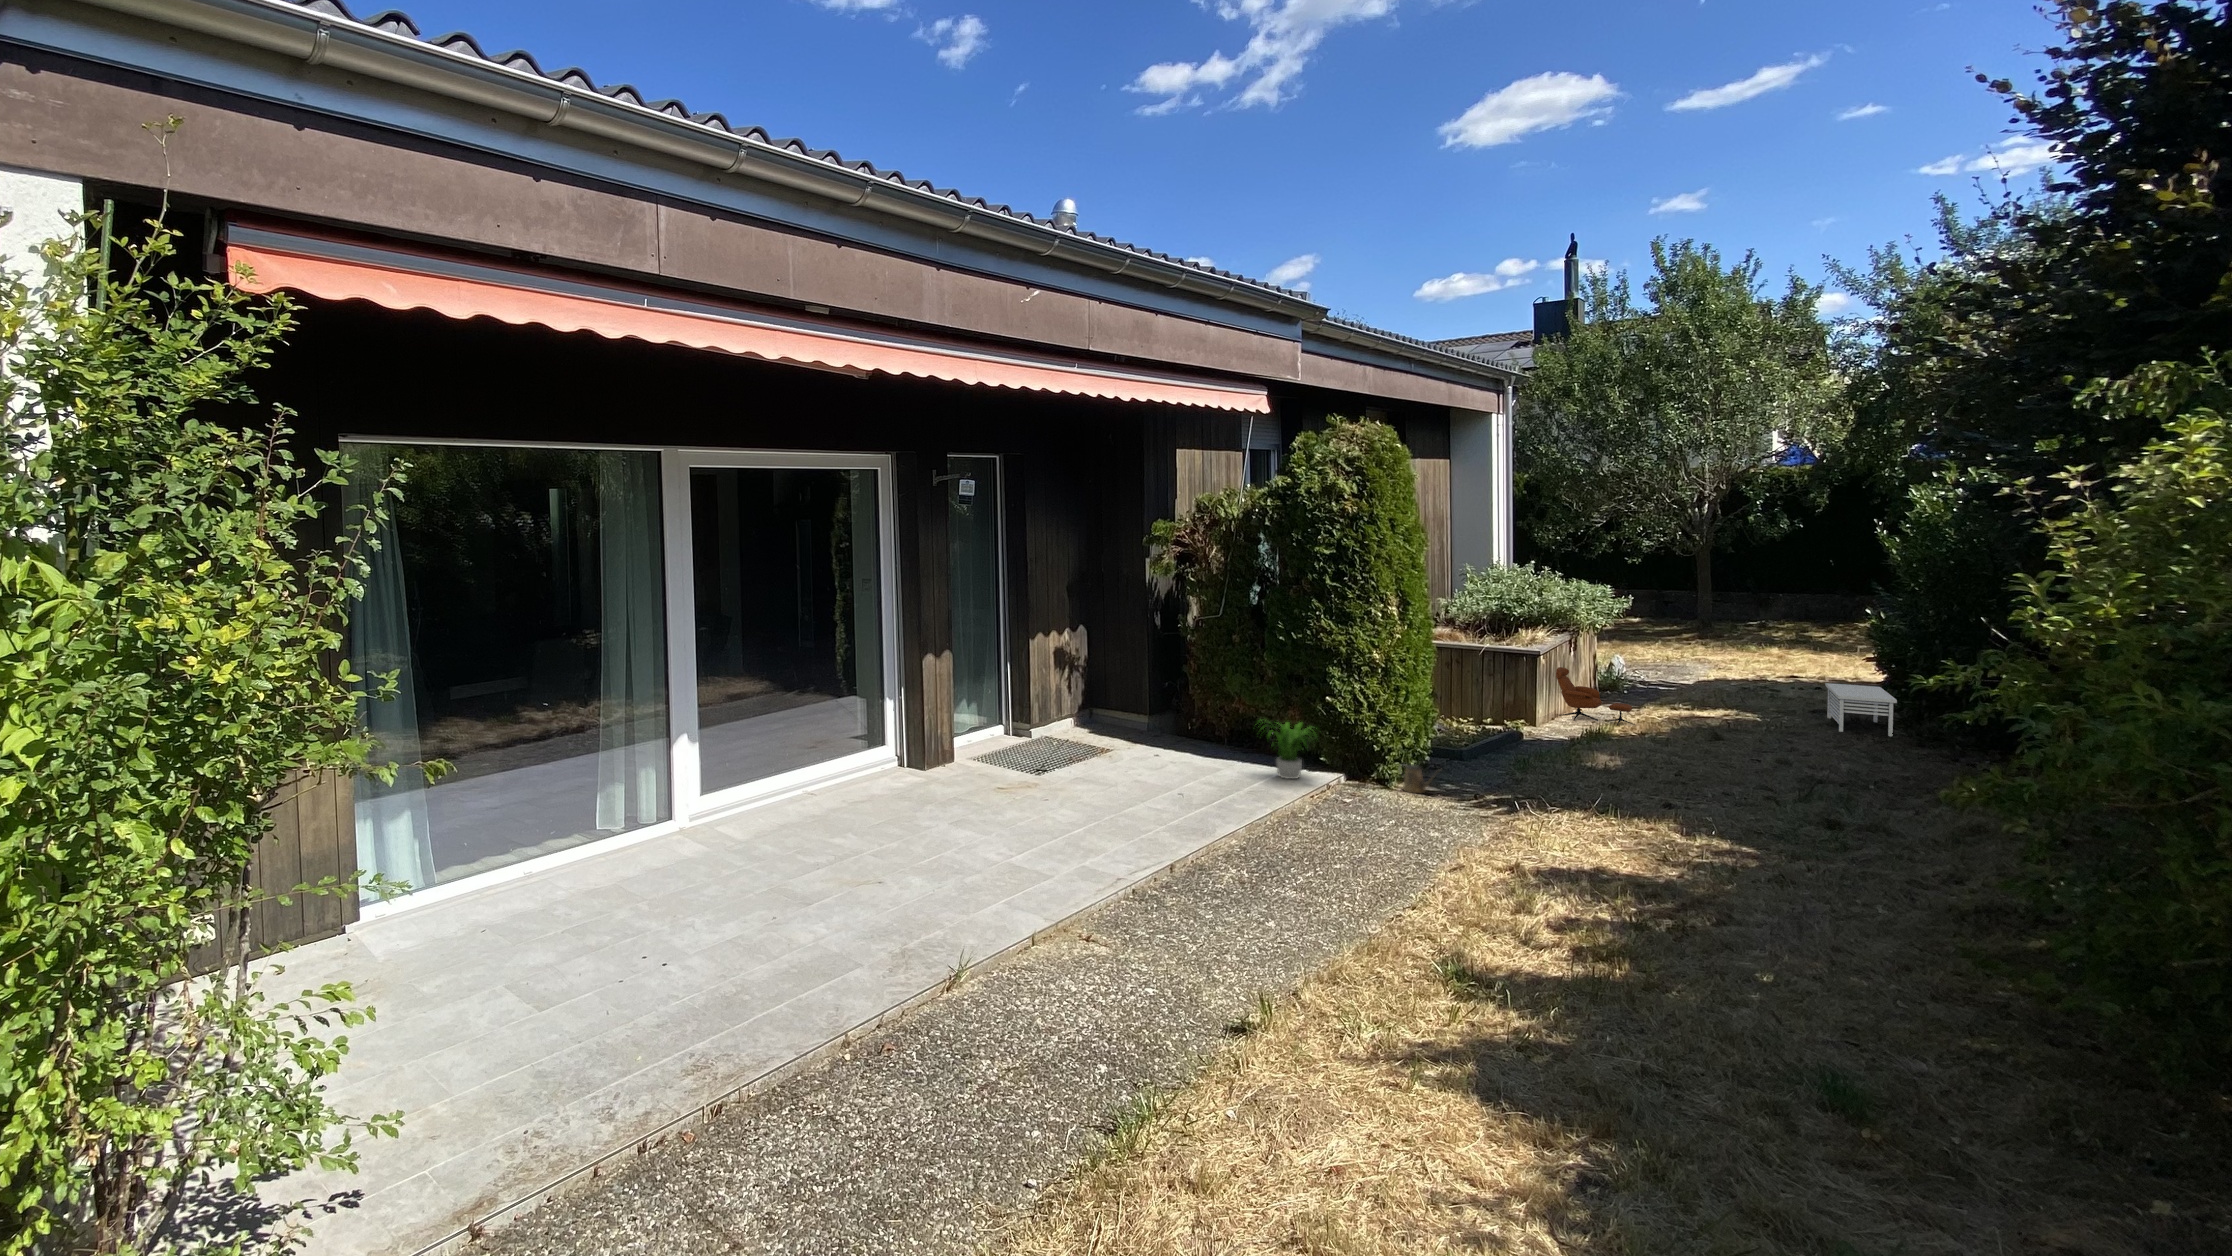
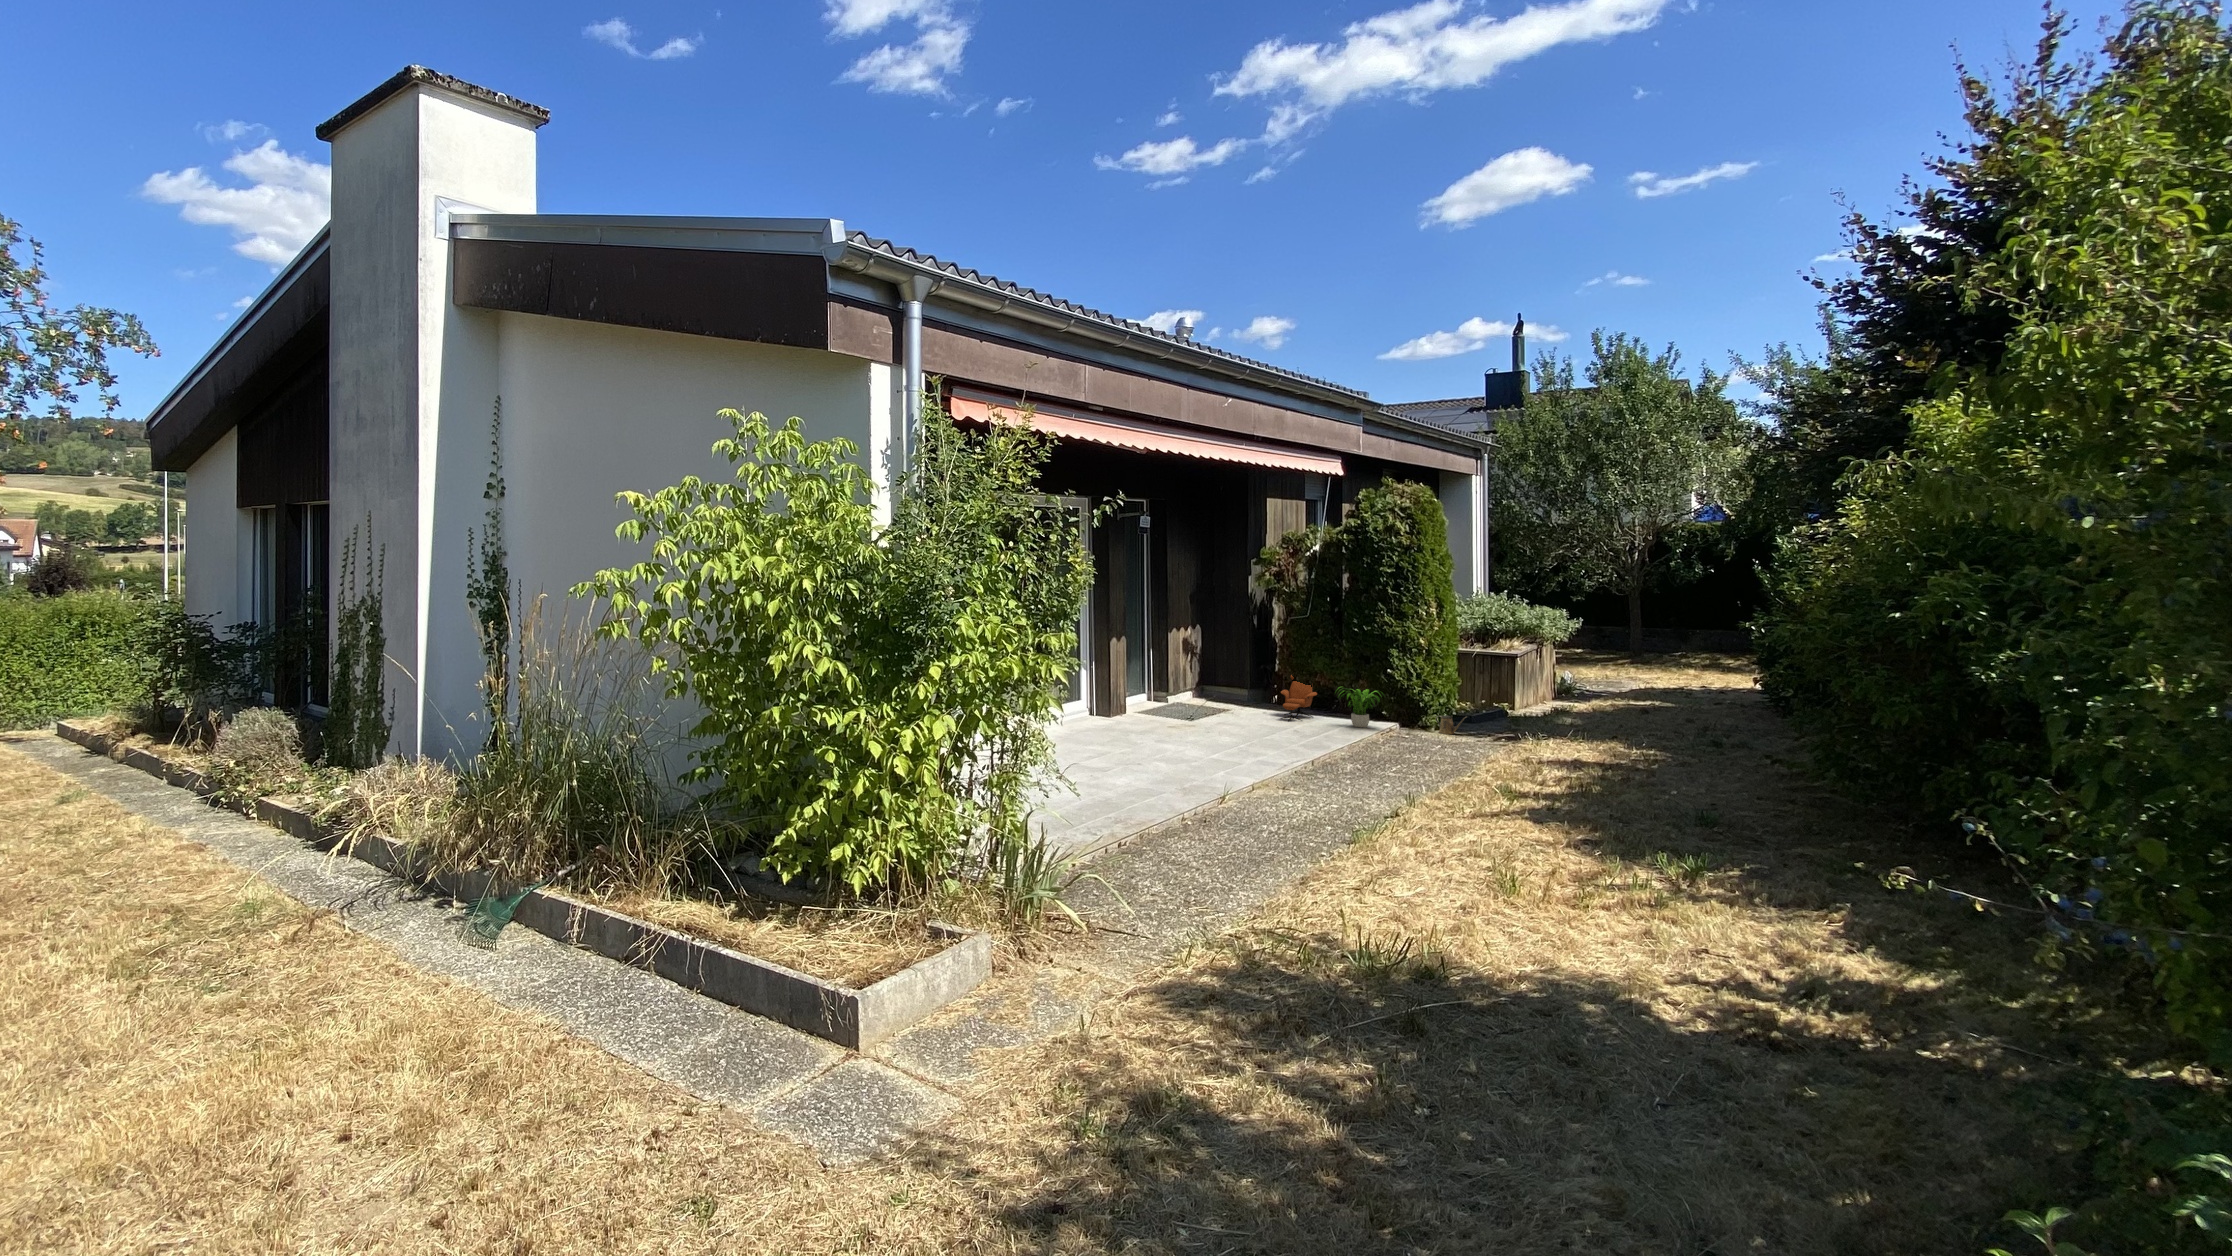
lounge chair: present [1556,667,1635,725] -> present [1281,675,1317,721]
storage bench: present [1825,683,1897,736] -> none [1721,680,1767,714]

